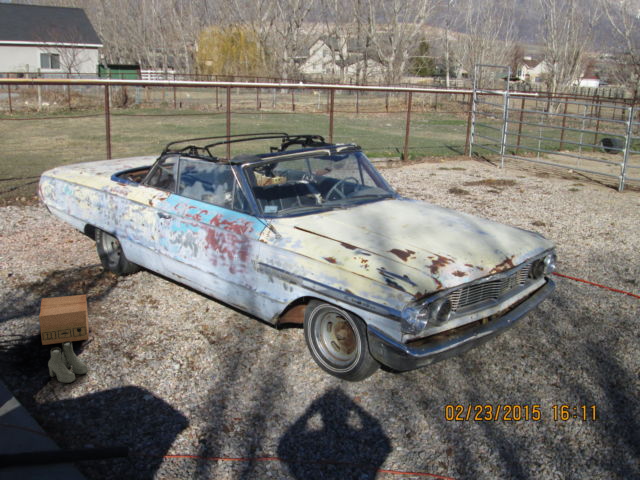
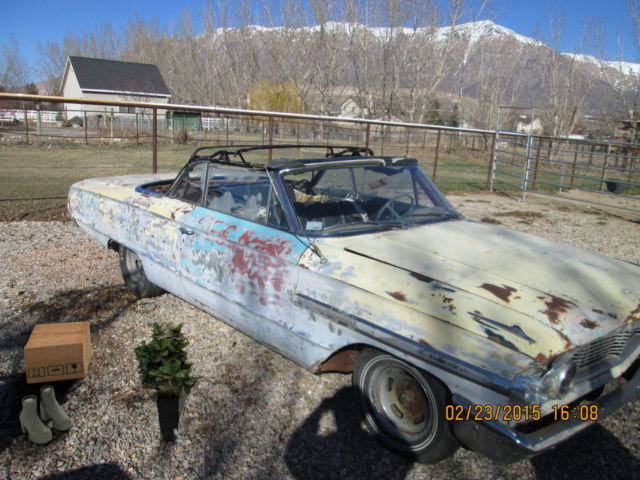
potted plant: none [134,288,186,378] -> present [134,322,199,441]

